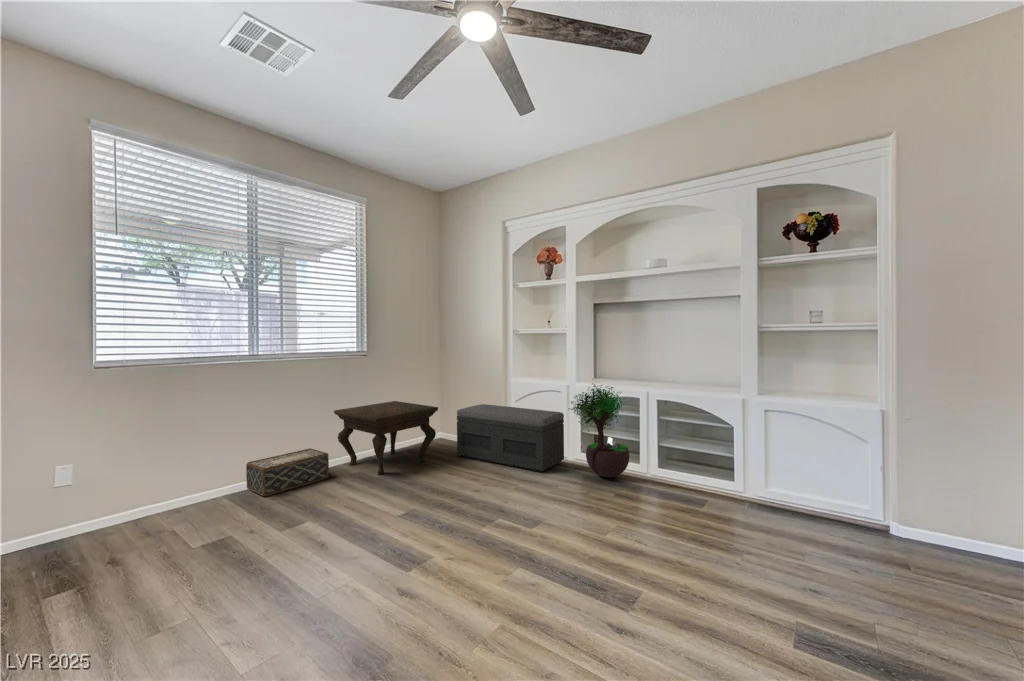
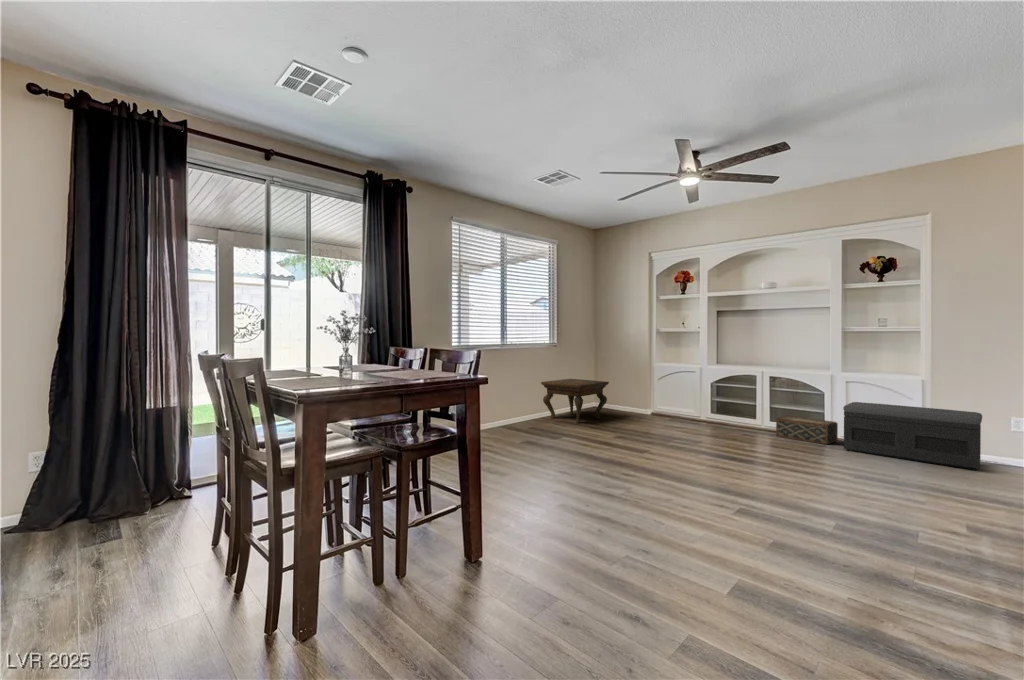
potted tree: present [569,383,629,478] -> none [708,362,750,428]
storage bench: present [457,404,564,472] -> present [843,402,982,470]
woven basket: present [246,448,329,496] -> present [776,416,838,444]

